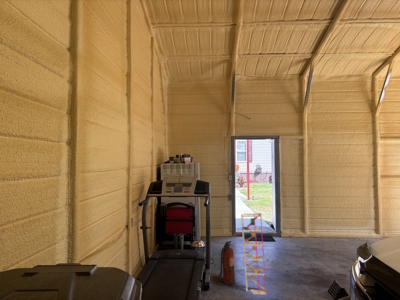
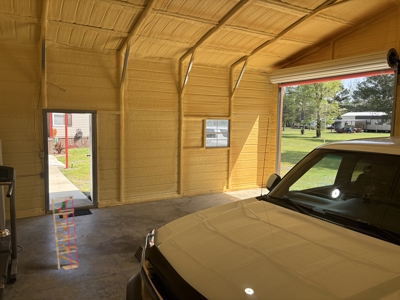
fire extinguisher: present [219,241,235,285] -> none [28,225,47,268]

